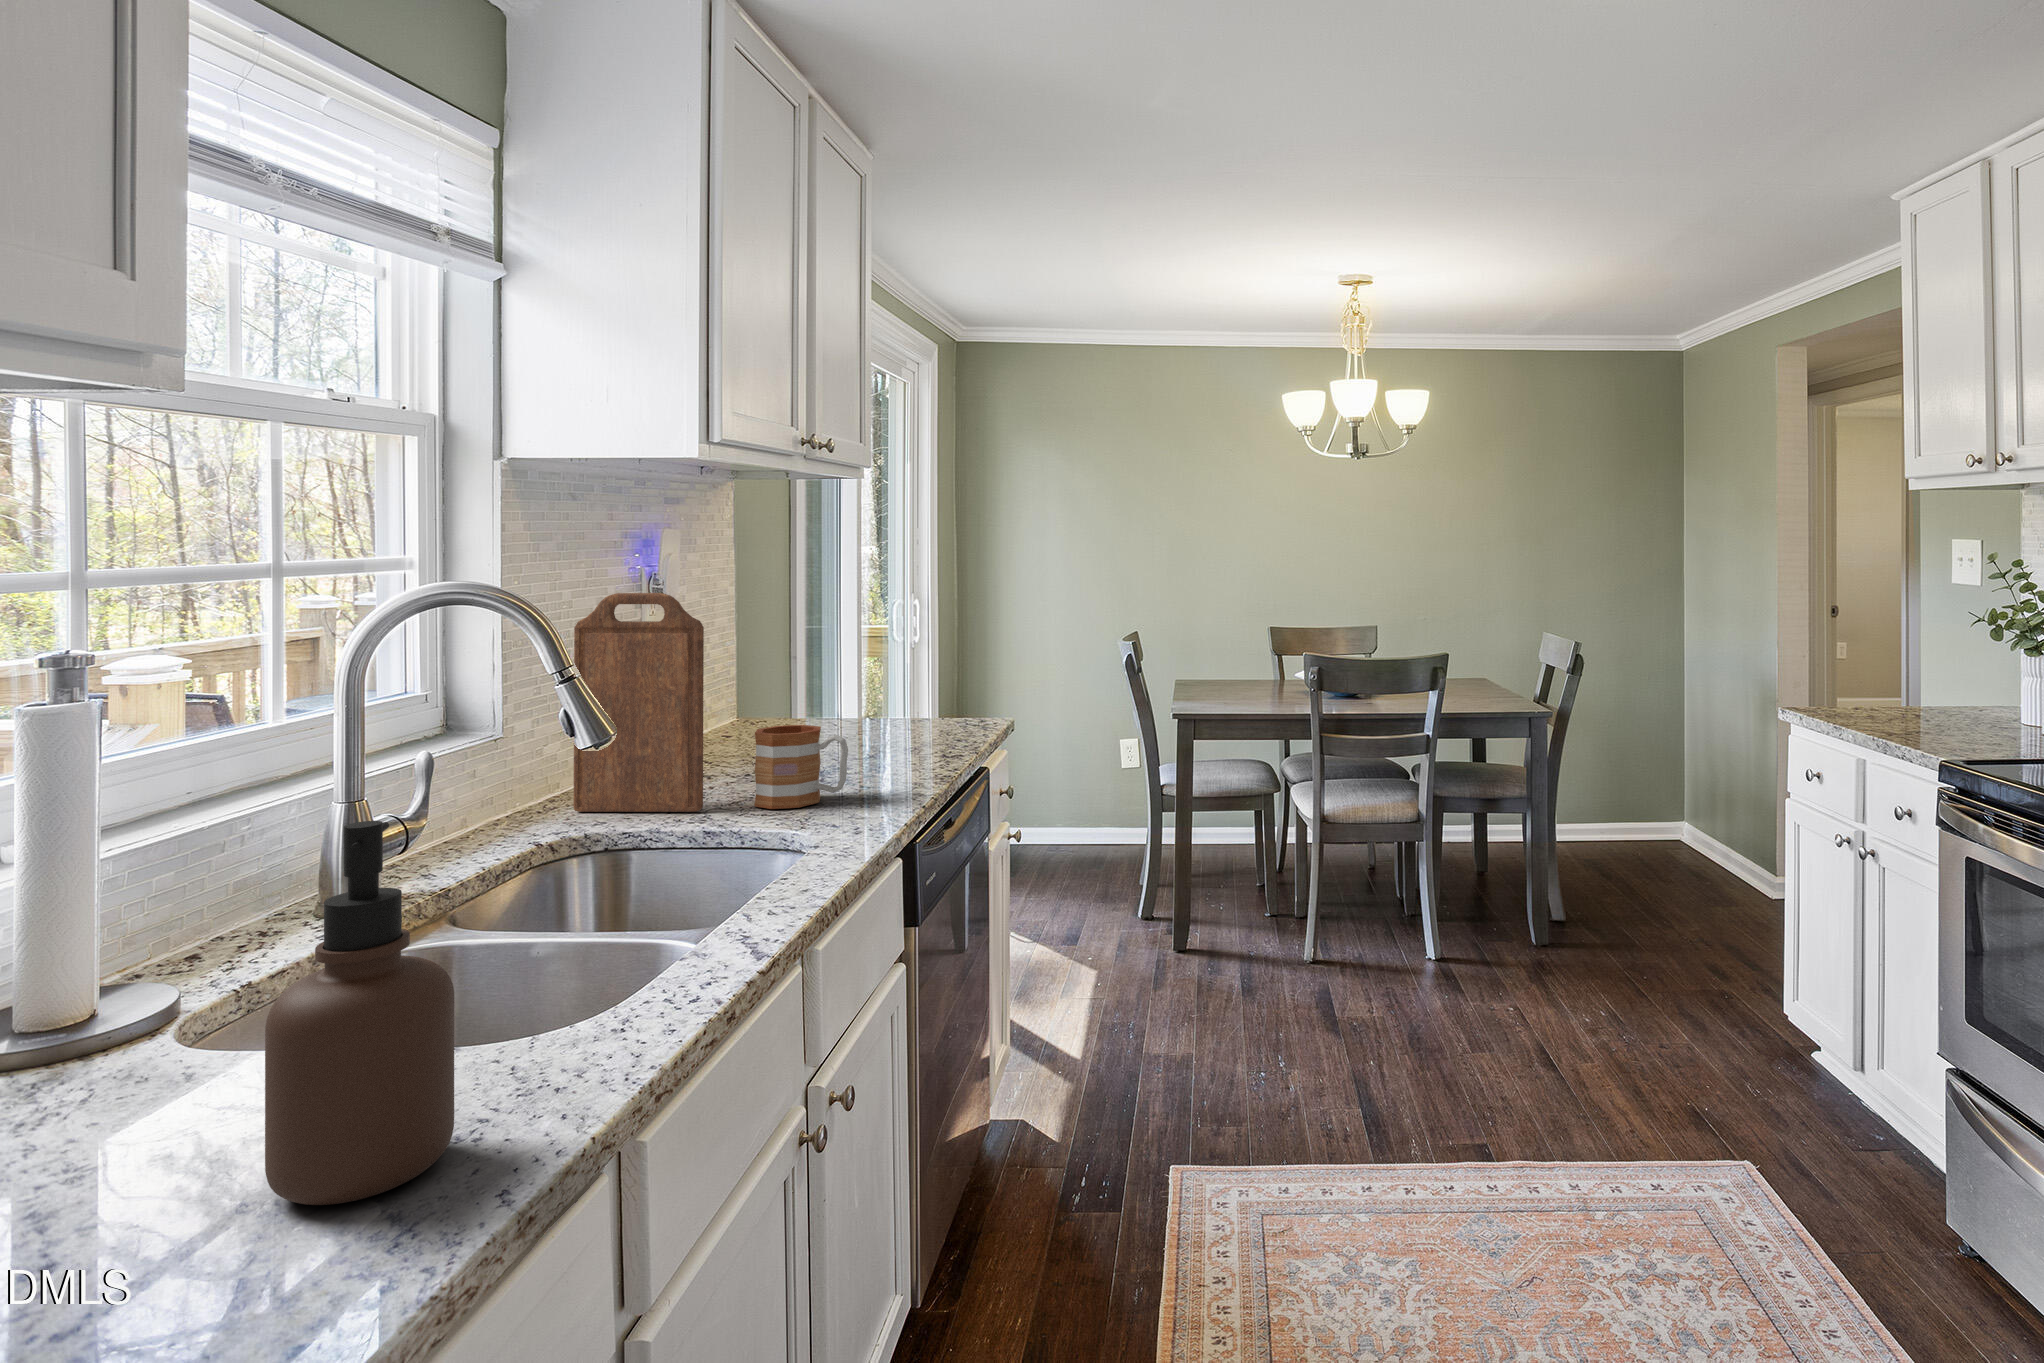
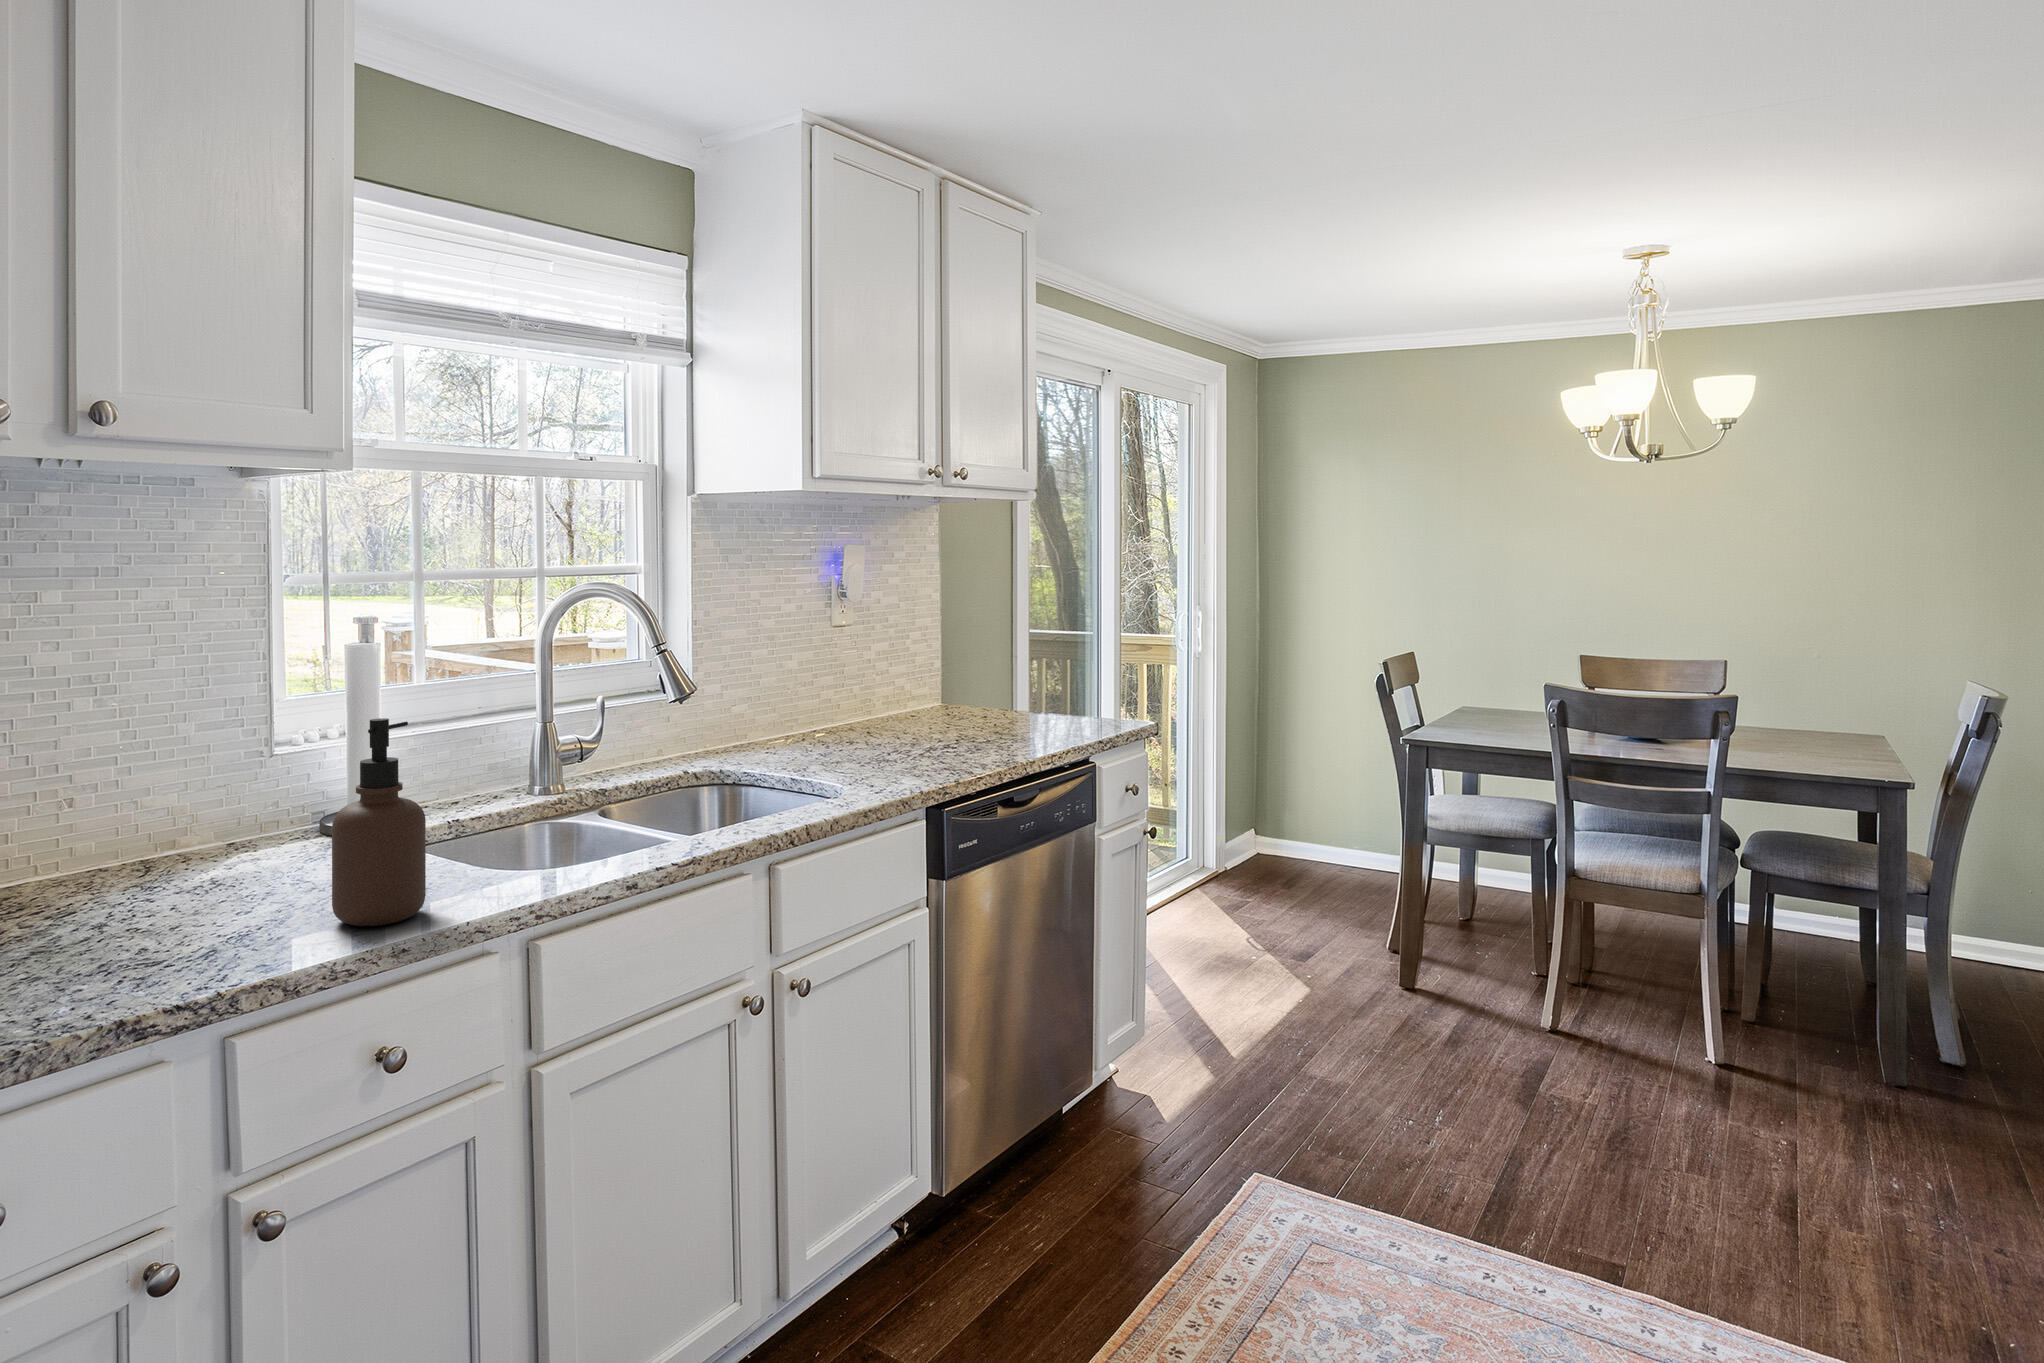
cutting board: present [573,593,704,812] -> none [737,593,811,763]
mug: present [754,725,848,809] -> none [846,703,910,769]

